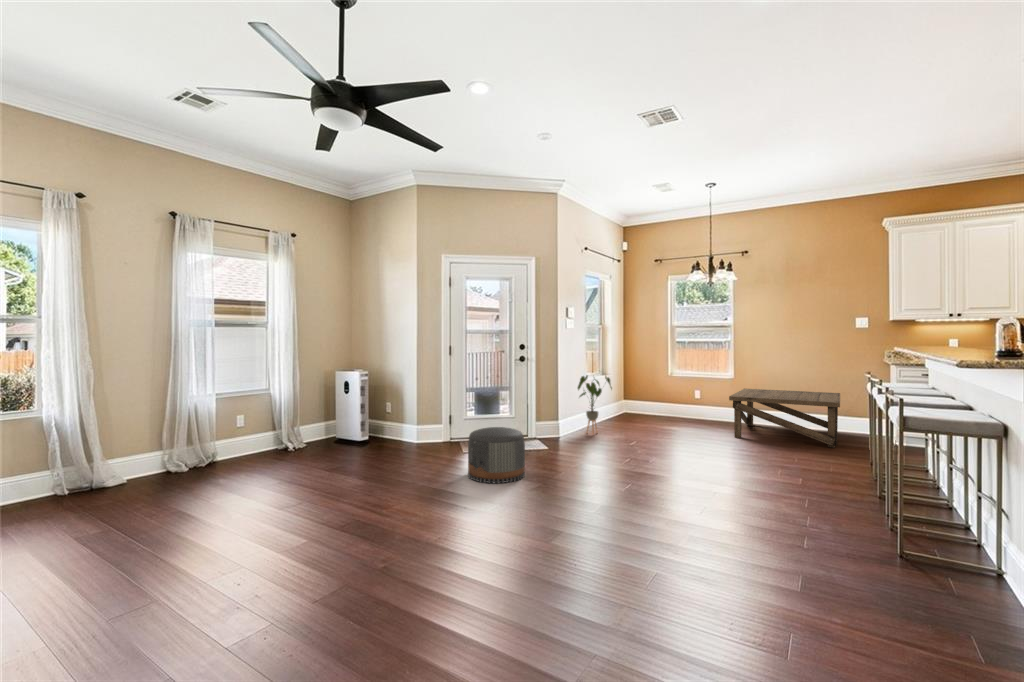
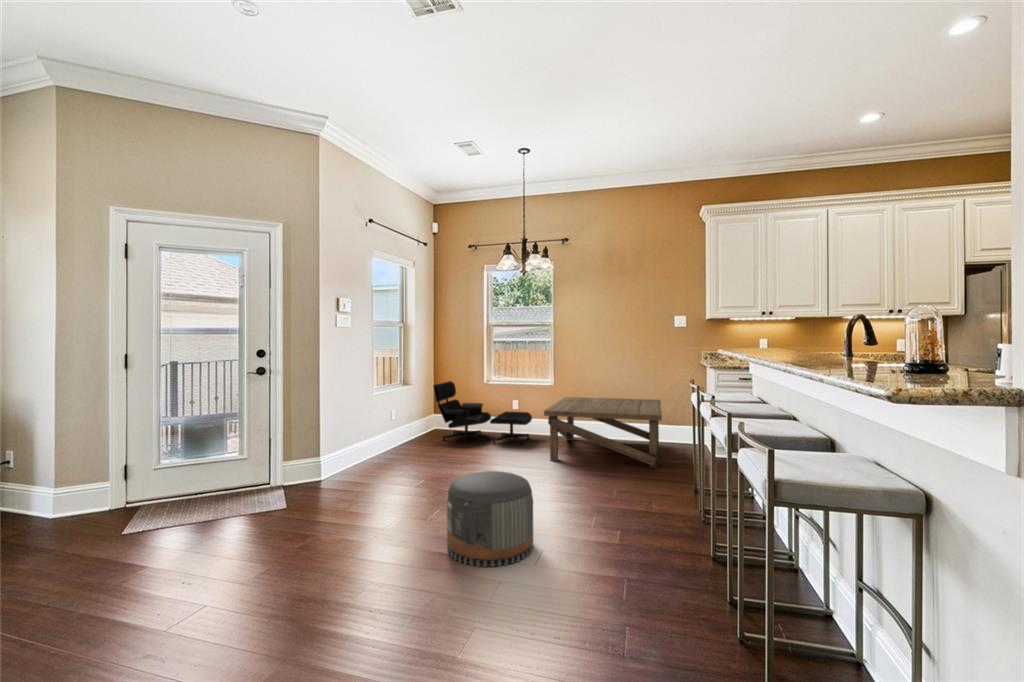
lounge chair: none [629,373,714,426] -> present [434,381,532,445]
house plant: present [578,376,612,434] -> none [351,389,401,472]
pouf: present [468,427,525,483] -> present [447,471,533,567]

